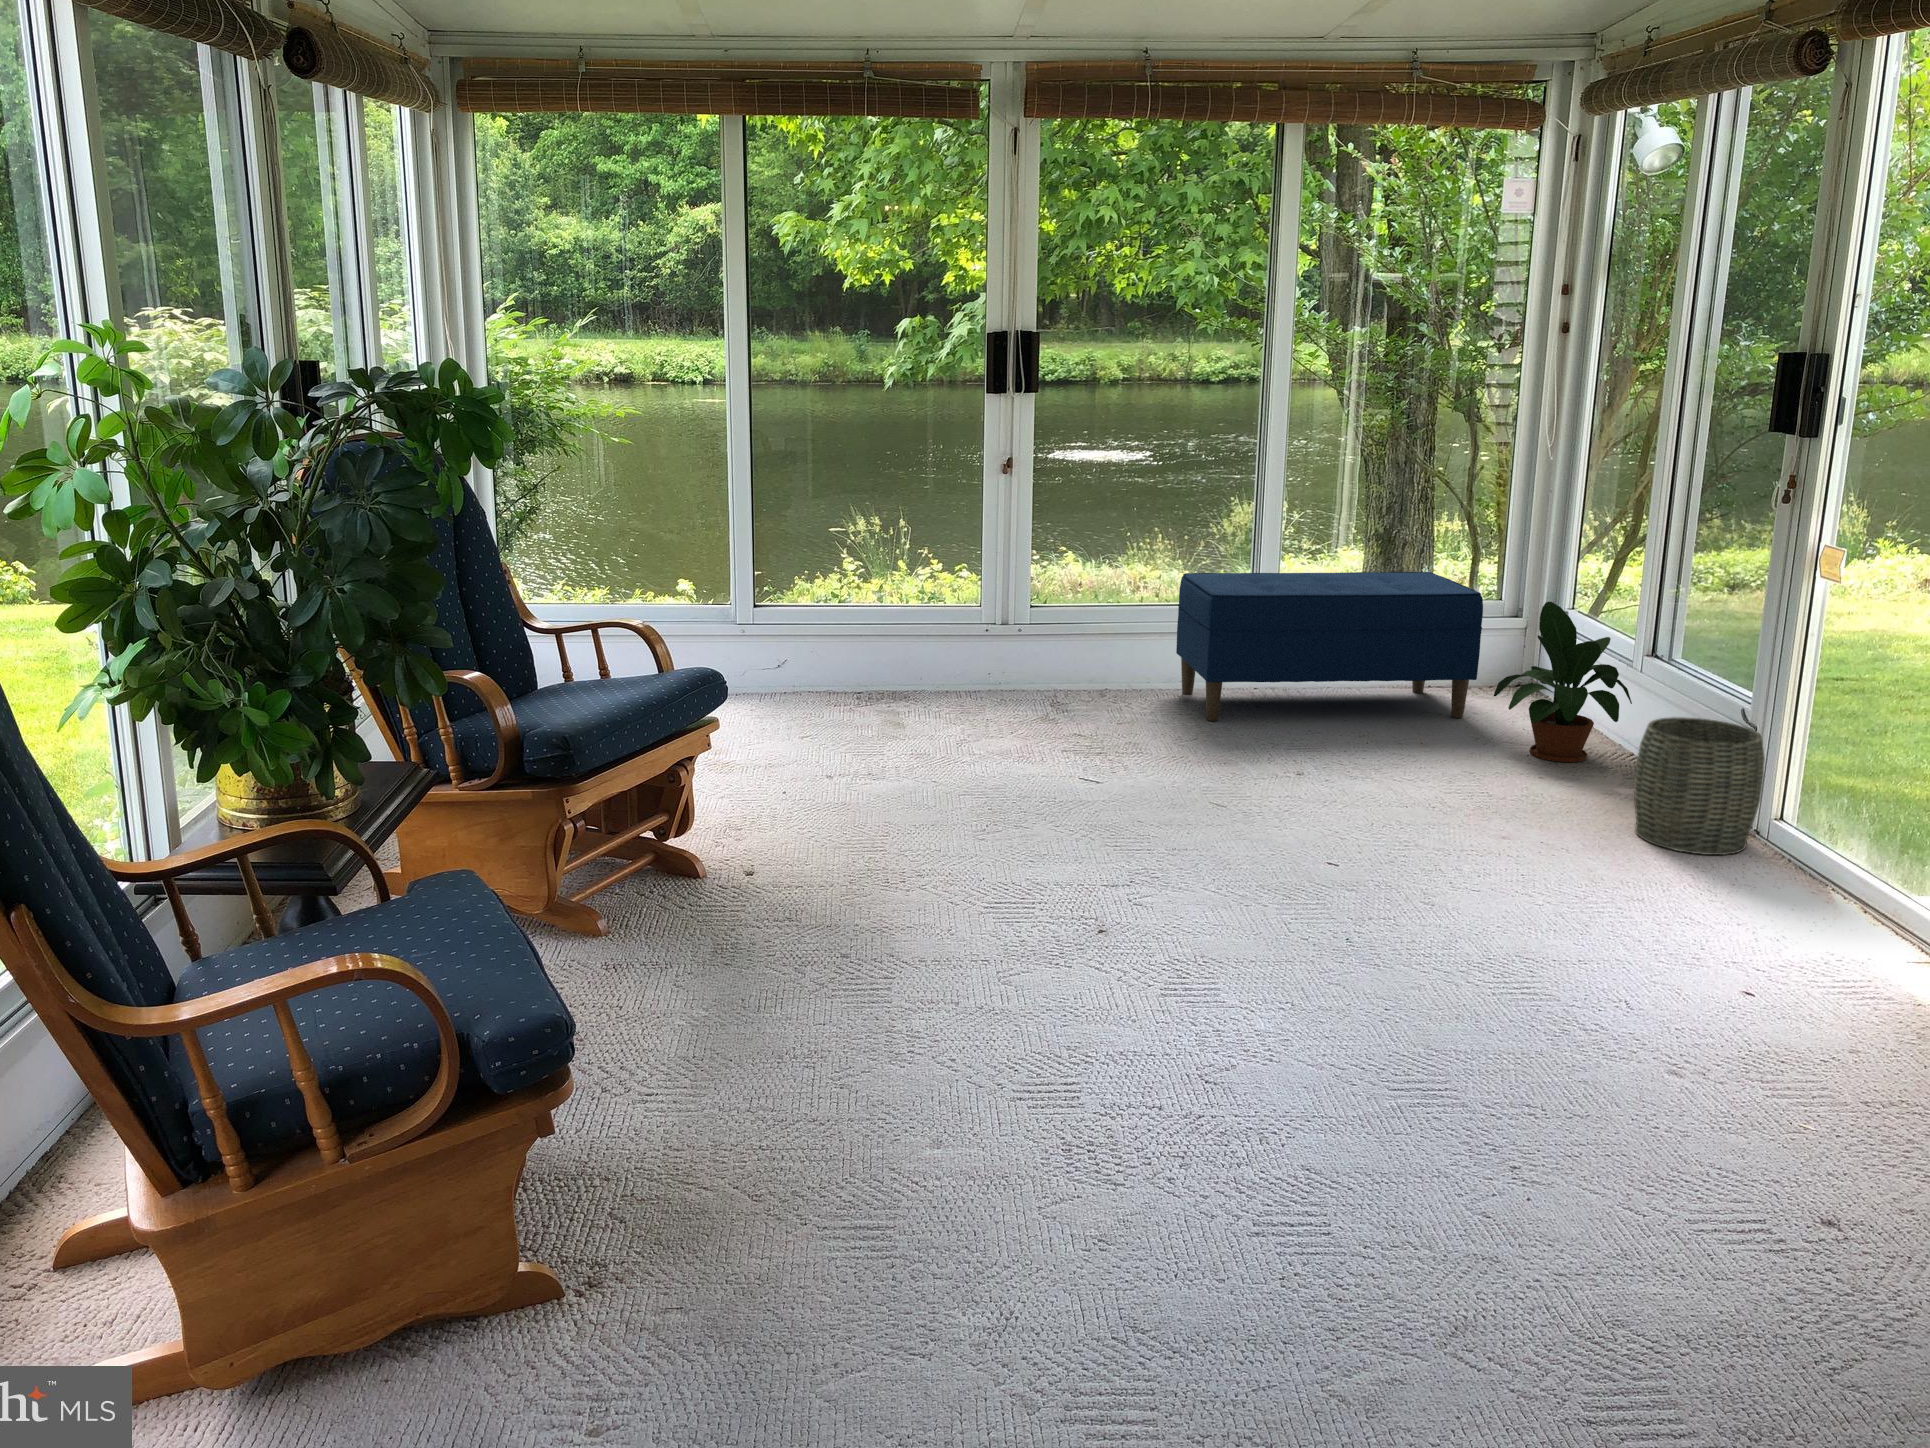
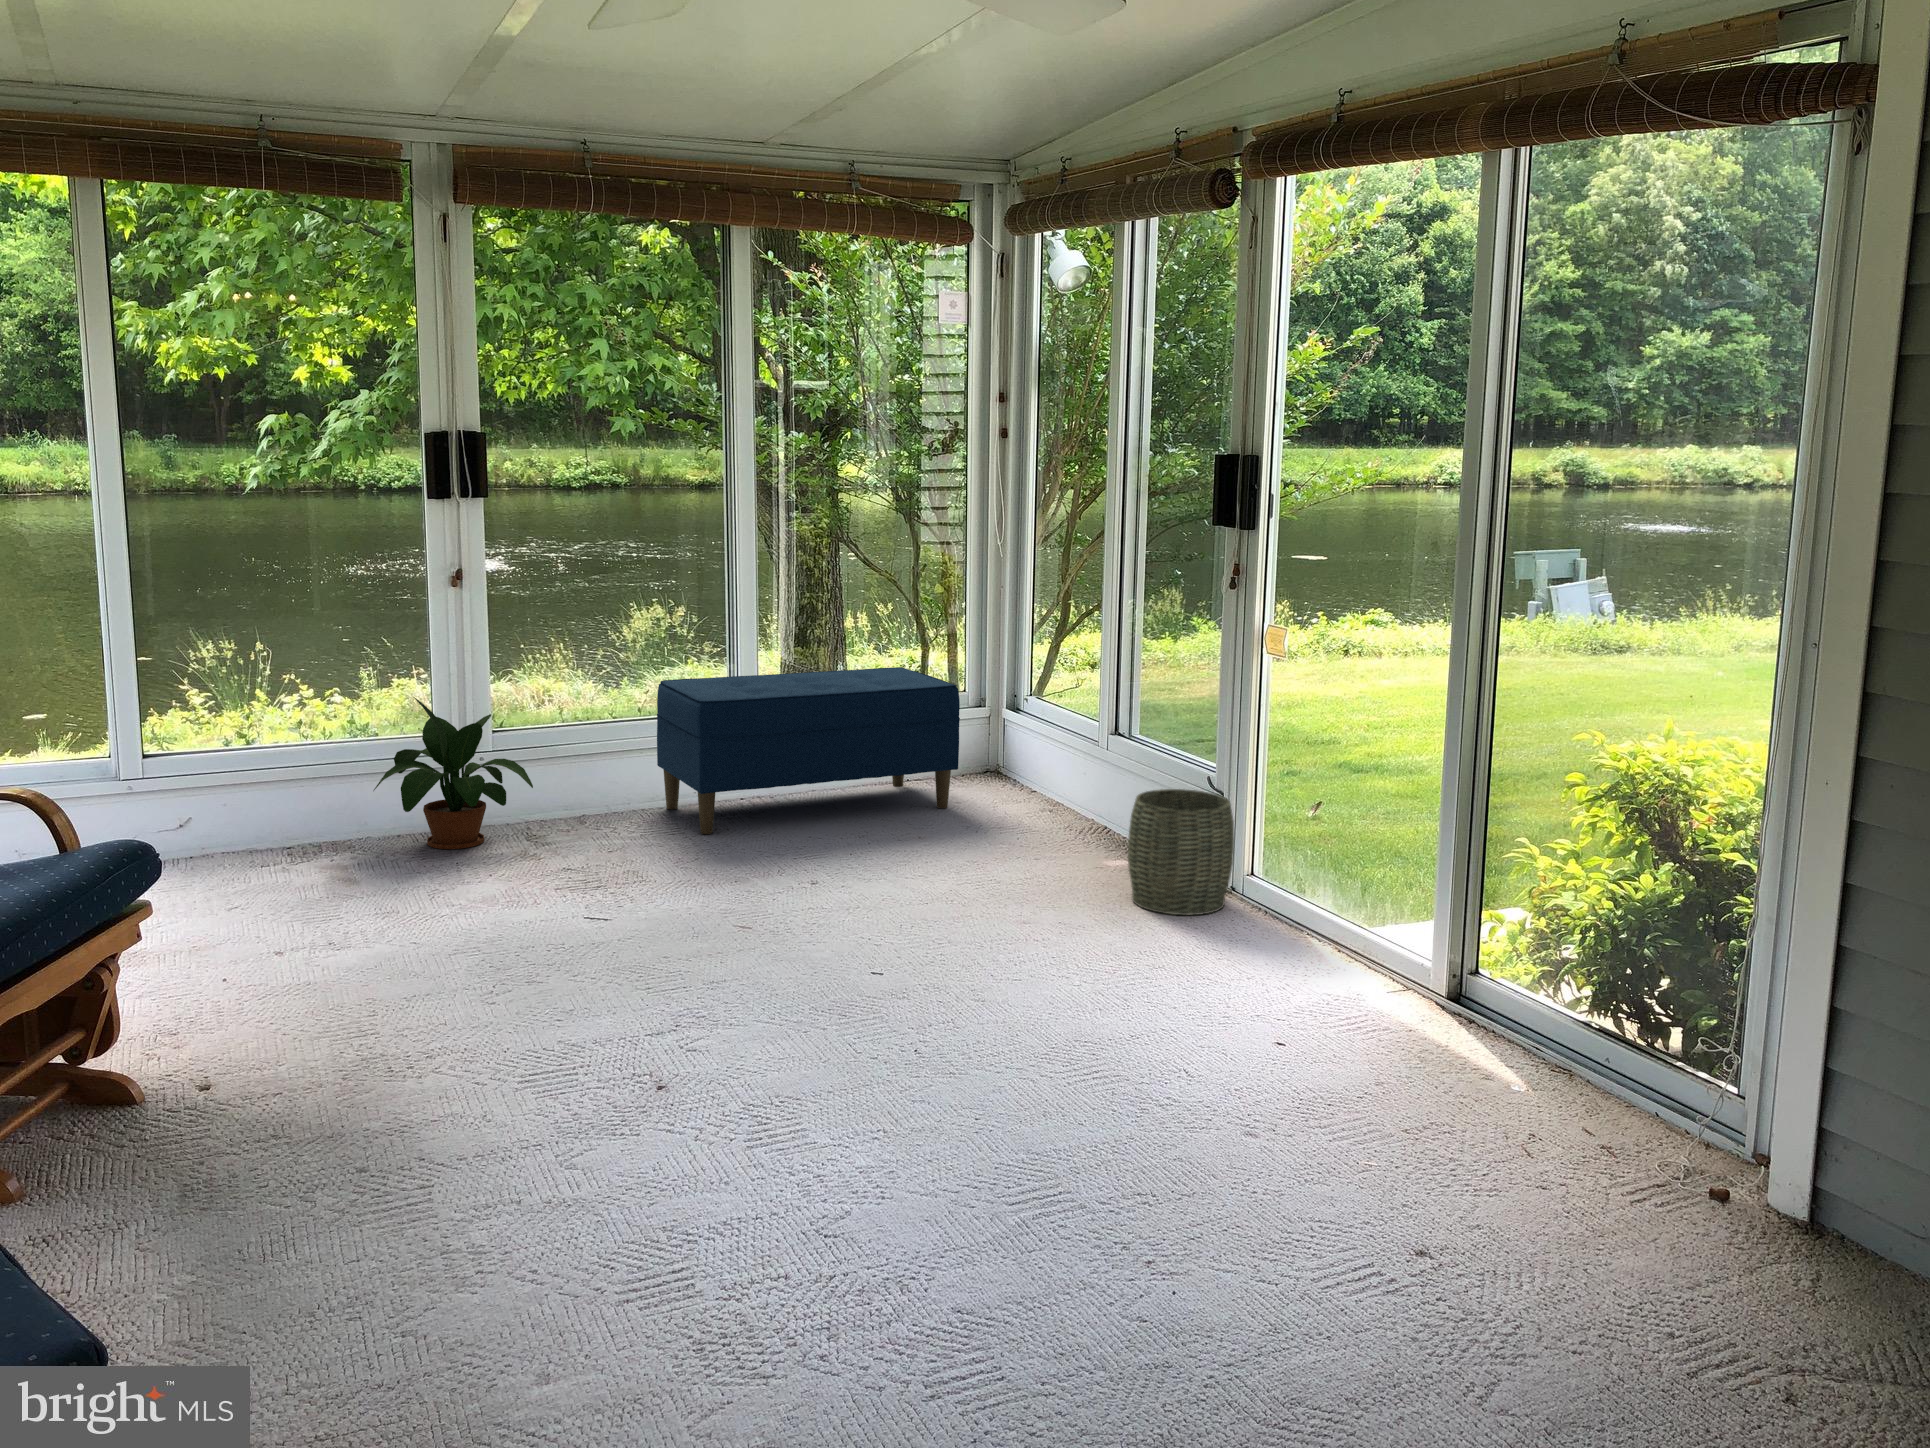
potted plant: present [1494,602,1632,762] -> present [374,697,533,849]

